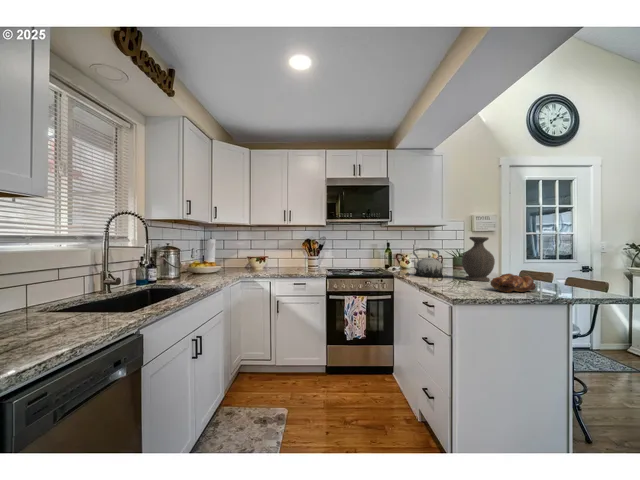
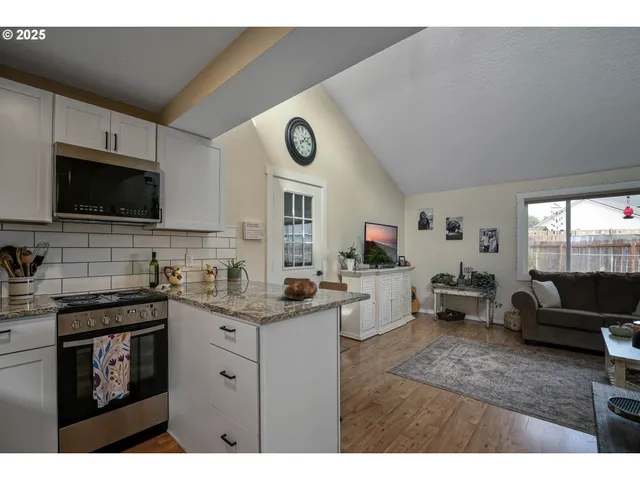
vase: present [462,237,495,281] -> none [245,246,275,290]
teapot: present [412,248,443,278] -> none [191,260,227,294]

